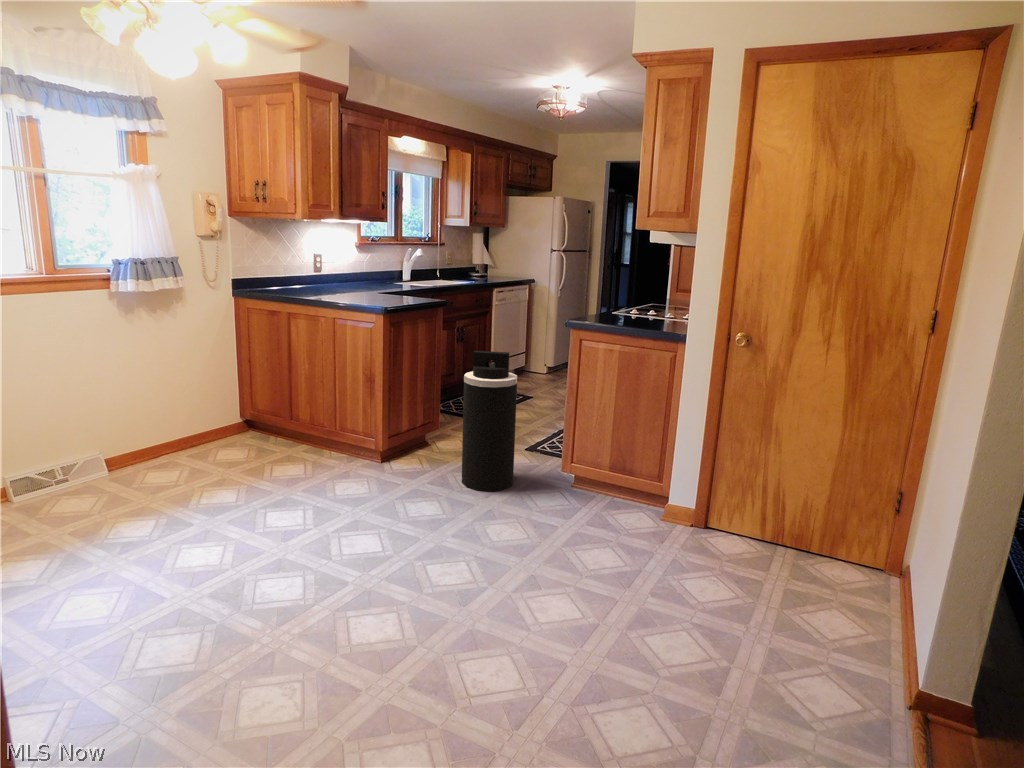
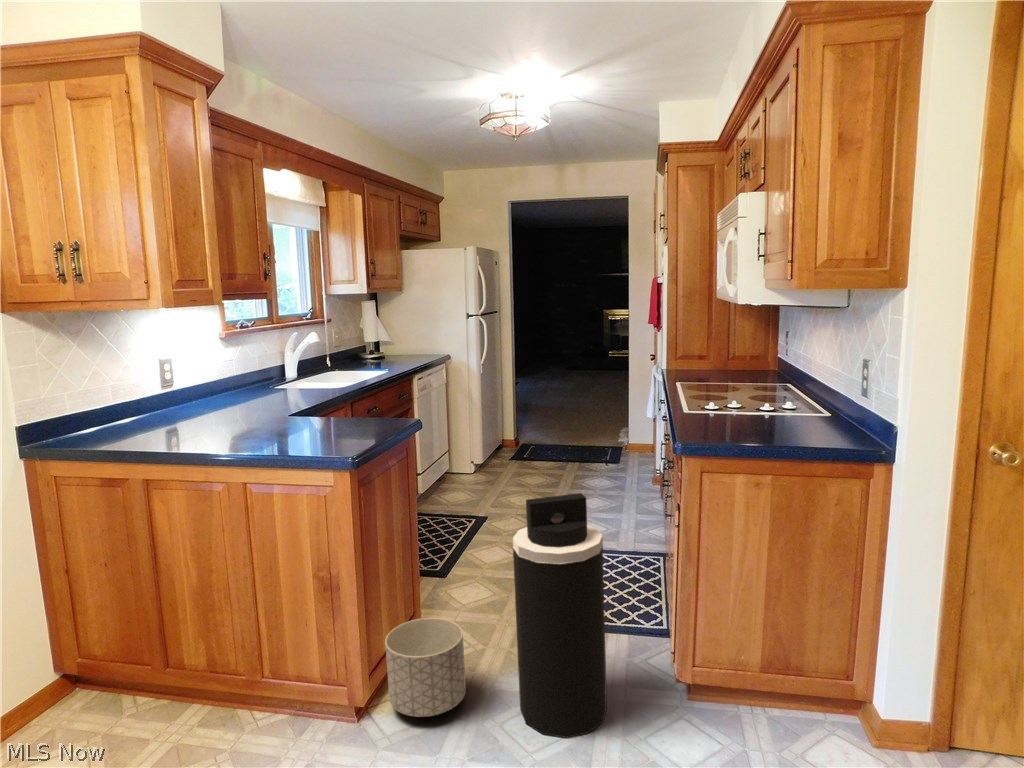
planter: none [395,420,440,470] -> present [385,618,466,717]

